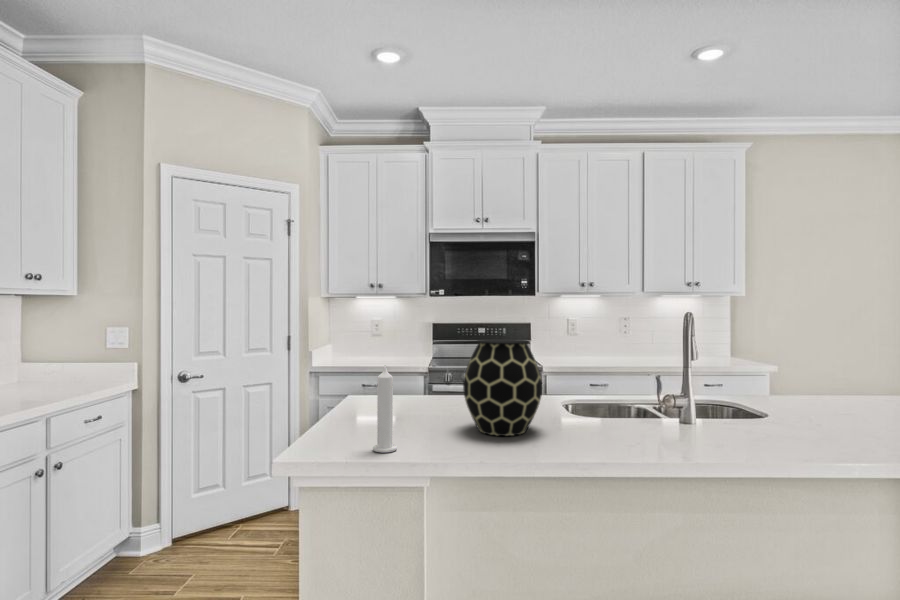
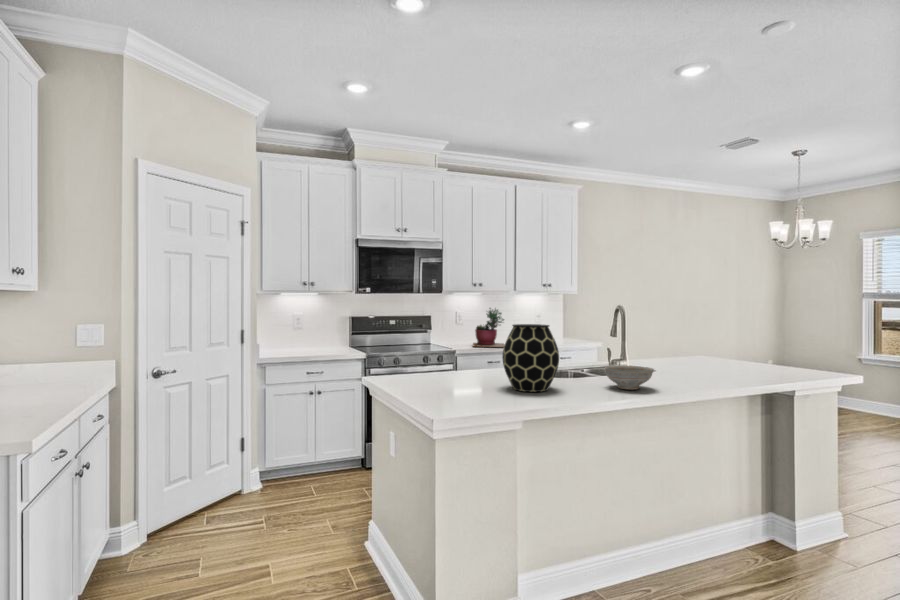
succulent plant: none [576,314,624,366] -> present [473,308,504,347]
candle: present [373,365,397,452] -> none [473,344,490,408]
decorative bowl: none [614,406,691,447] -> present [605,366,654,390]

